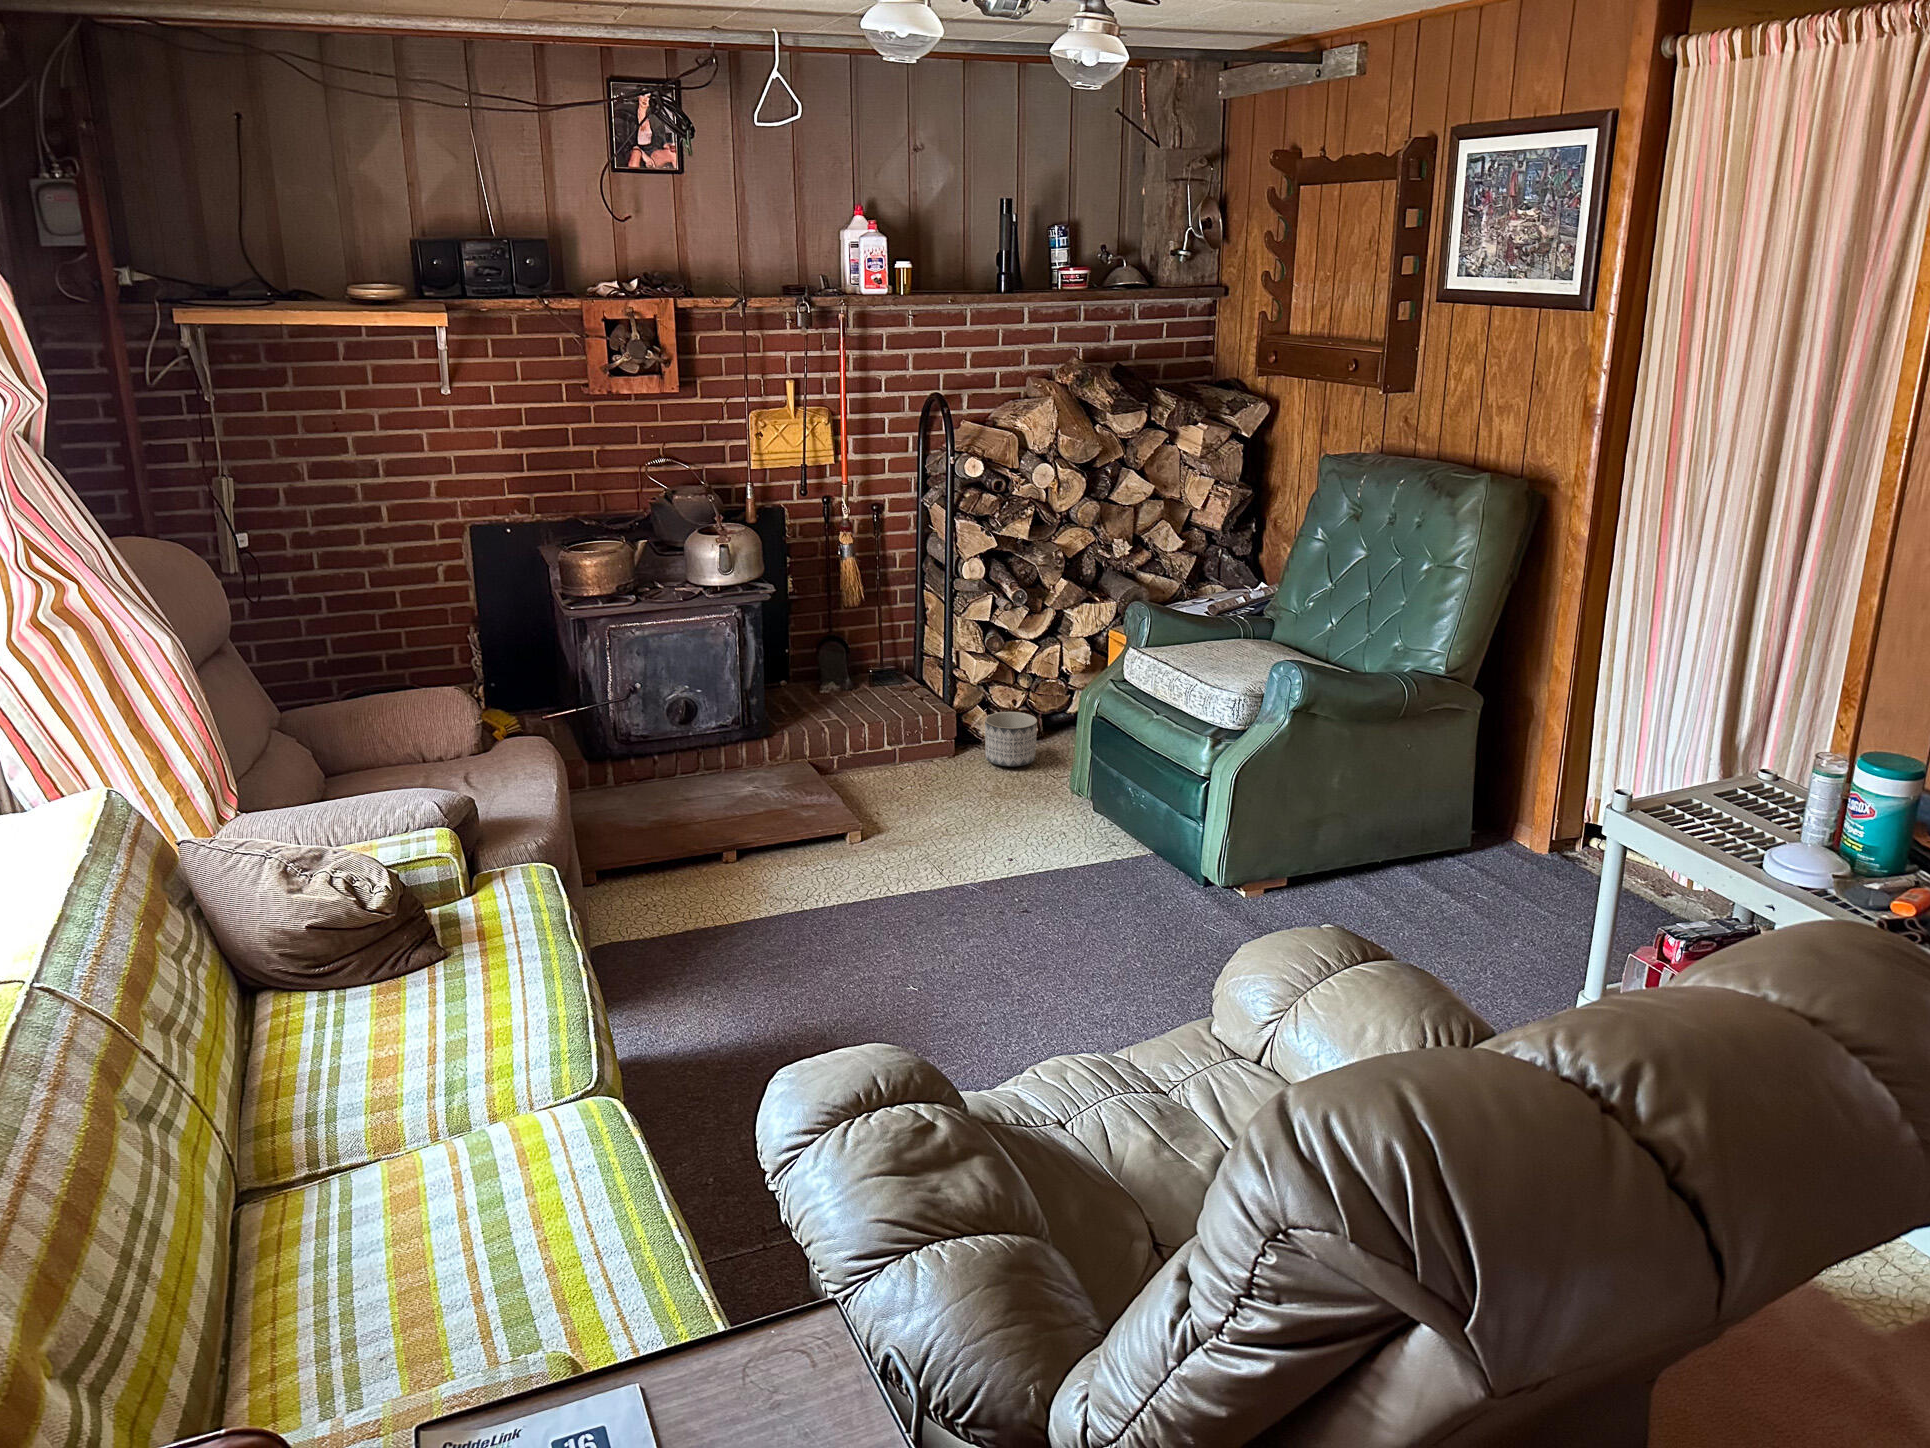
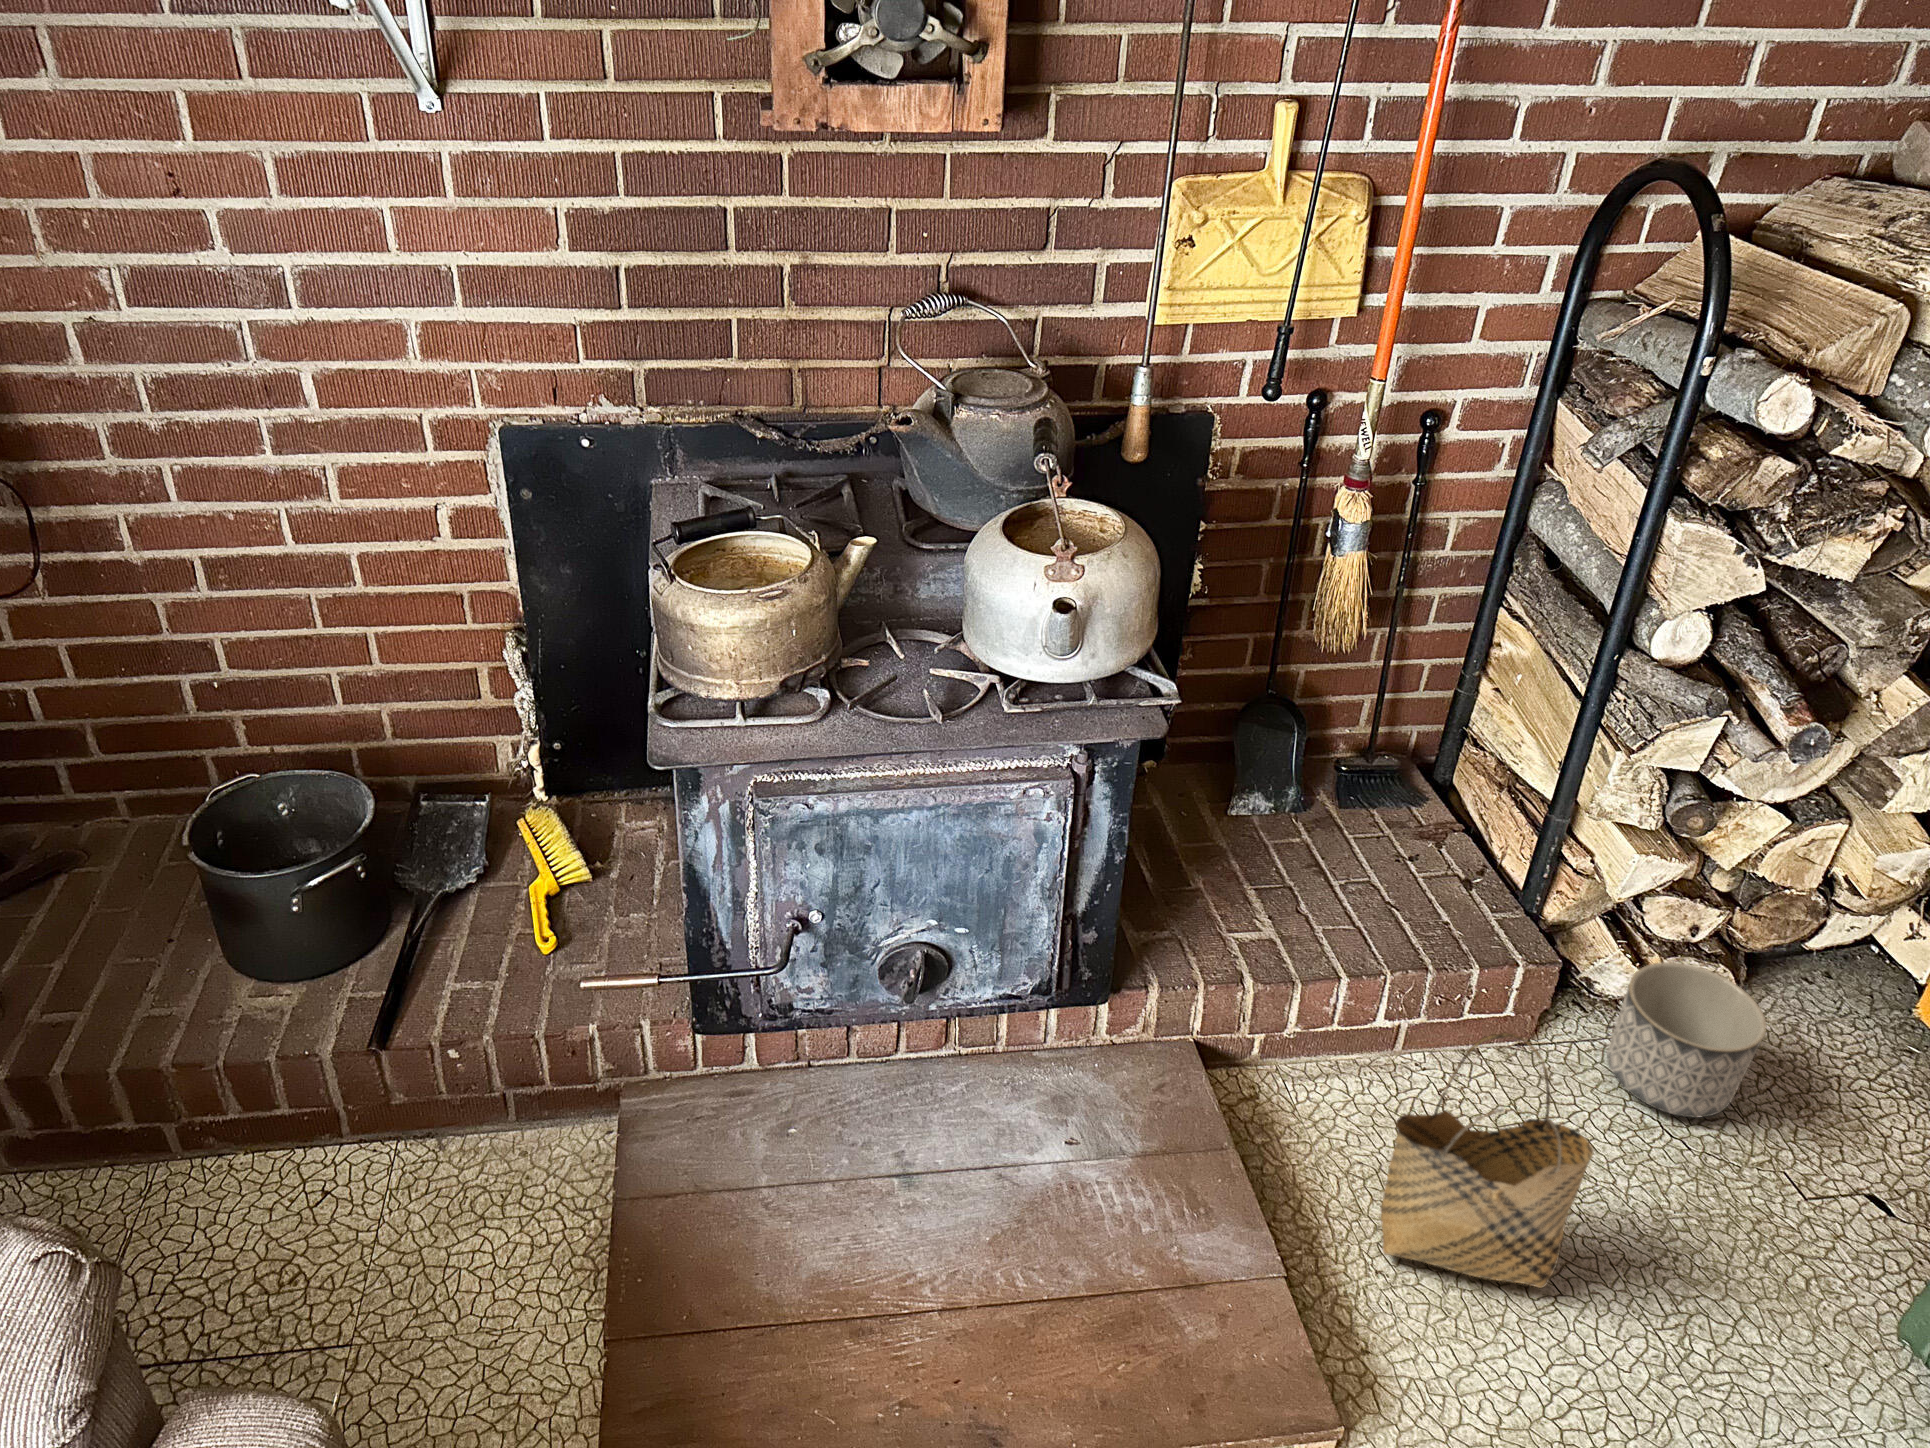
woven basket: none [881,704,956,807] -> present [1381,1033,1594,1288]

